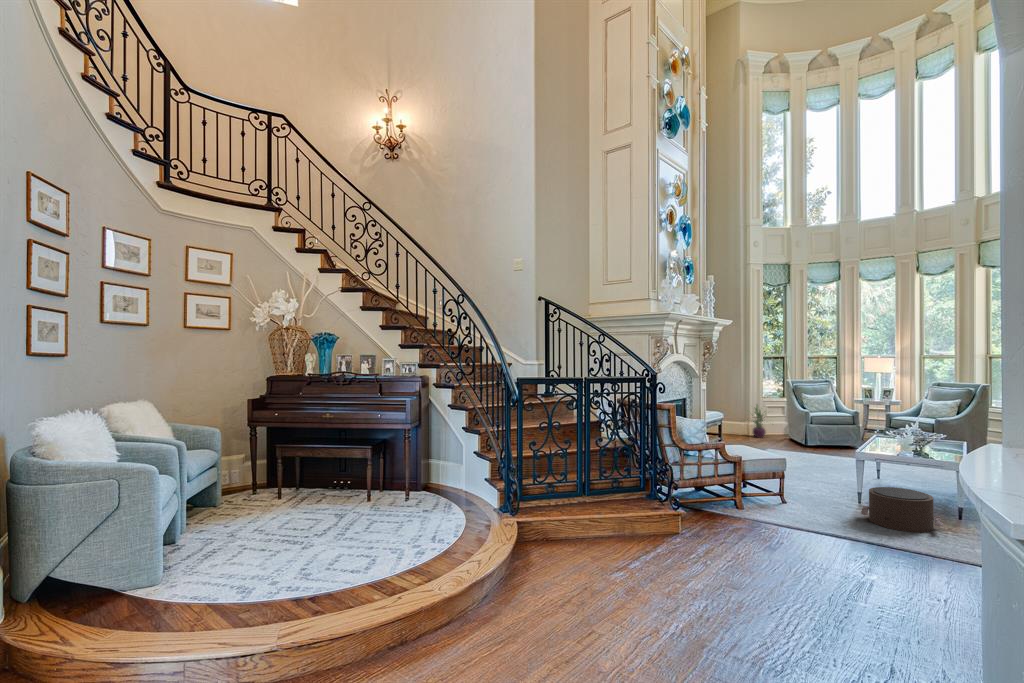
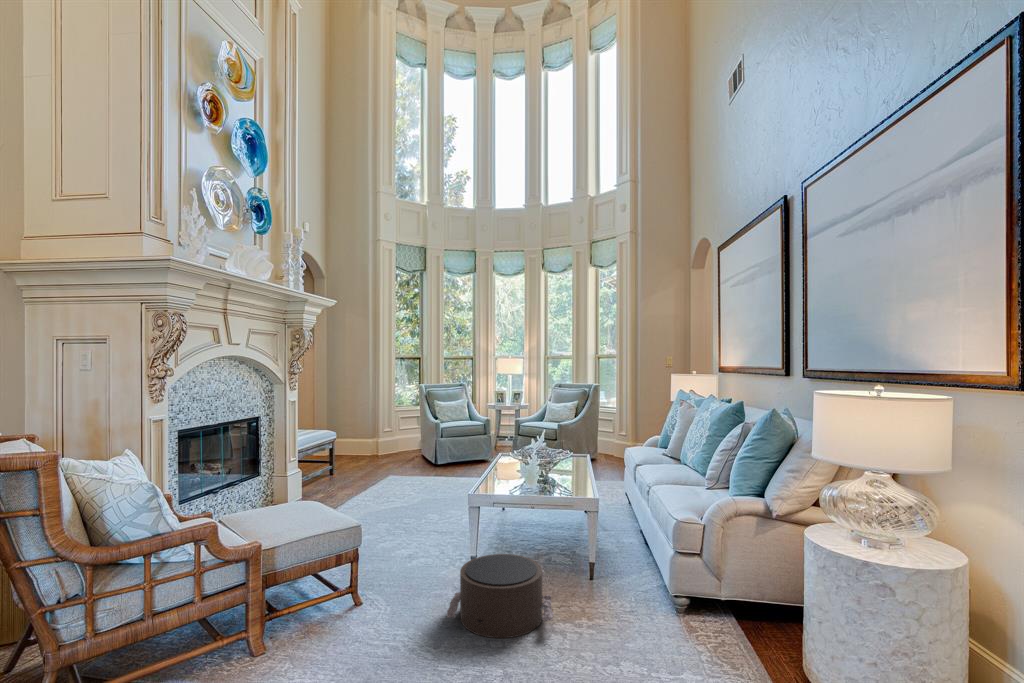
decorative plant: present [753,405,765,438] -> none [362,416,405,458]

